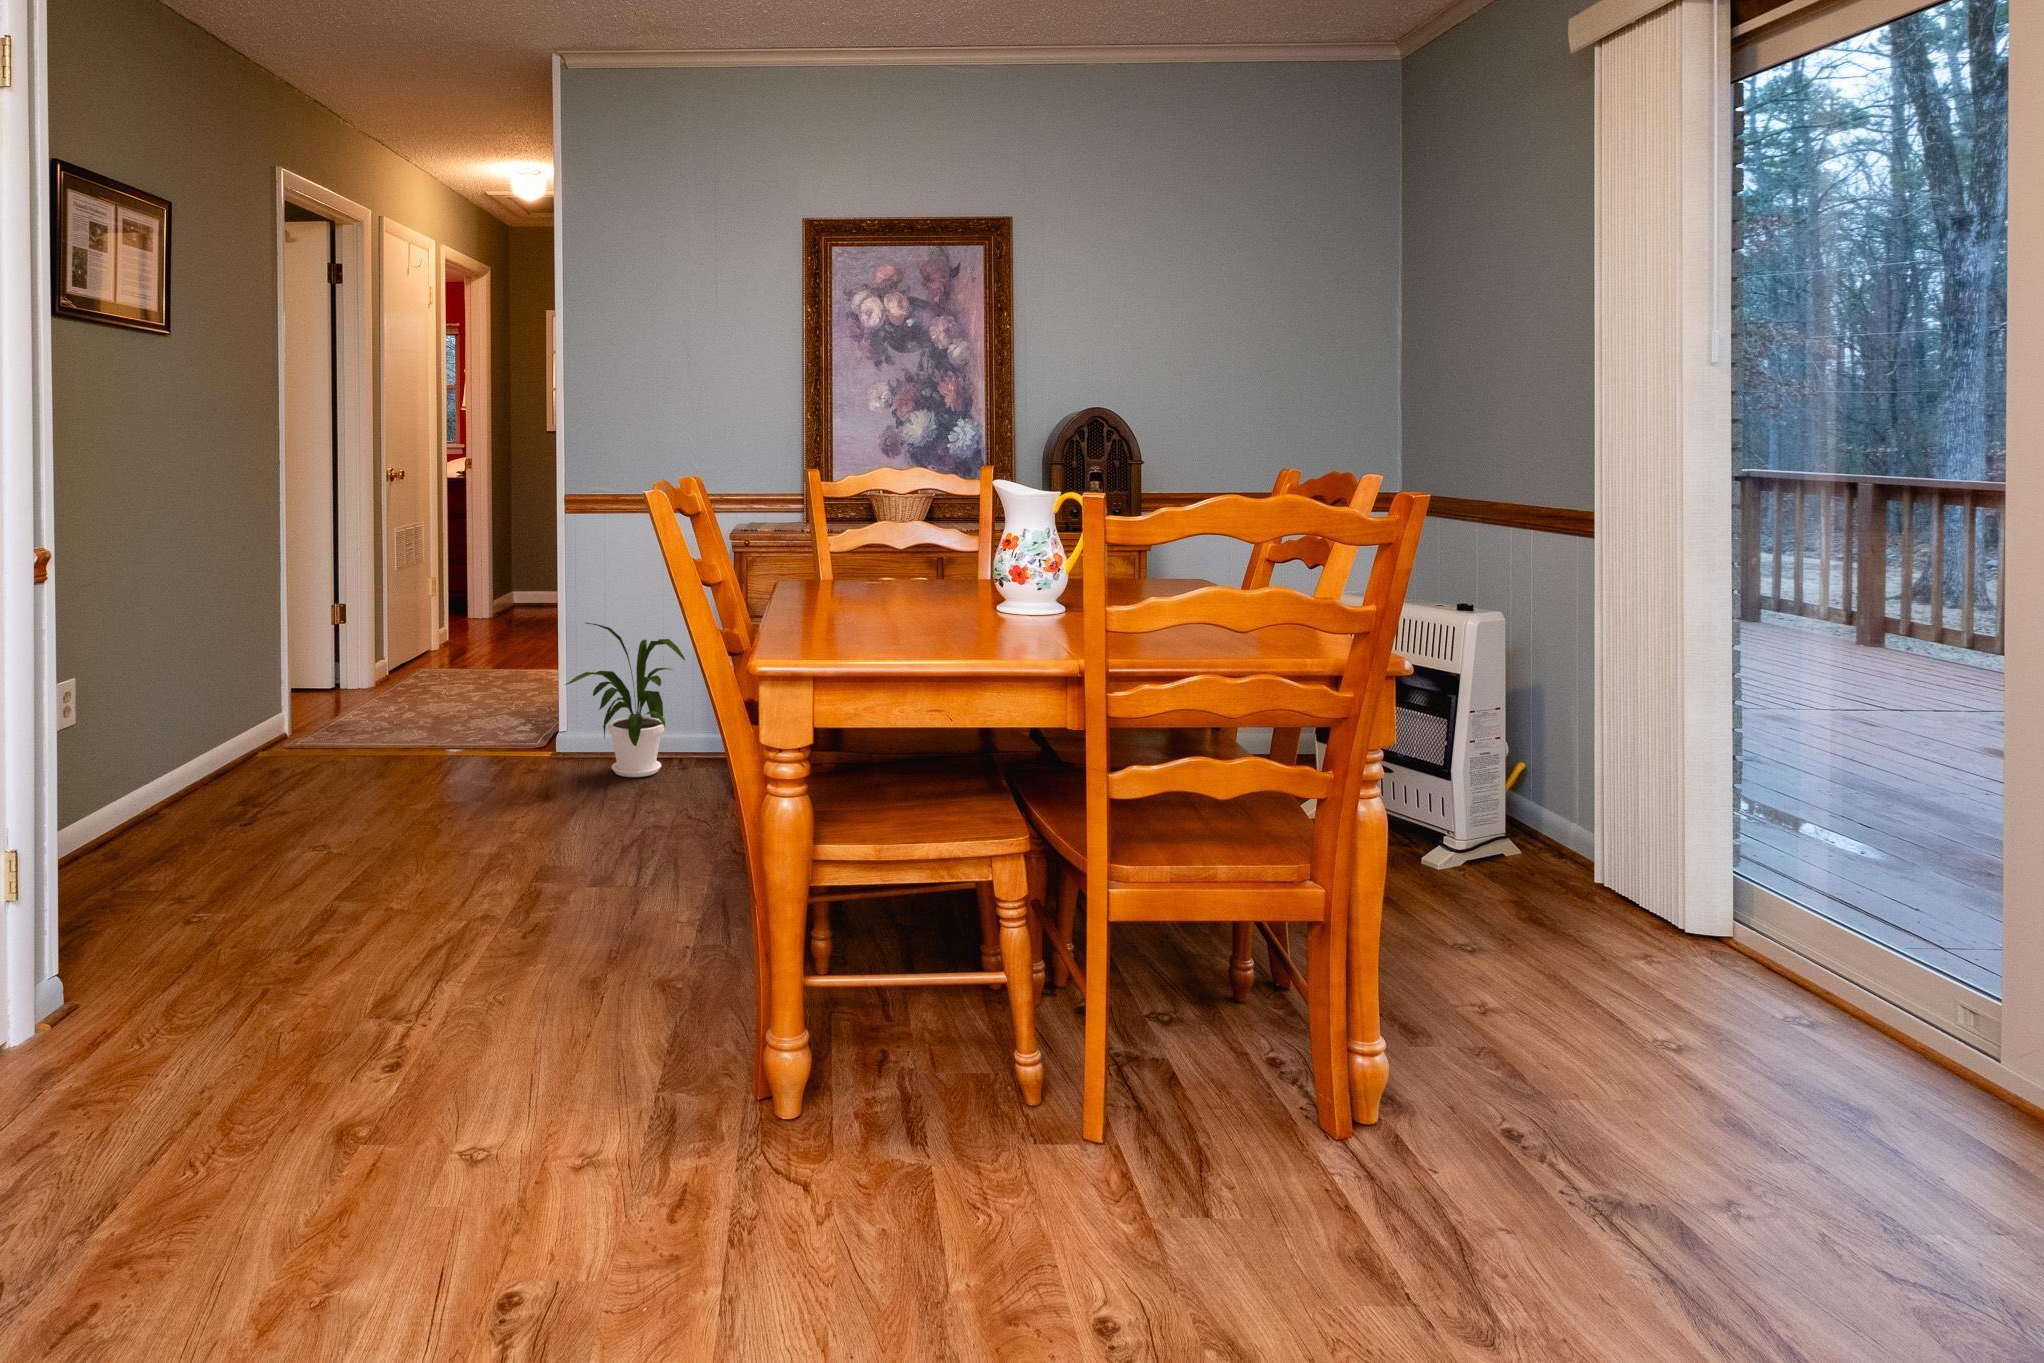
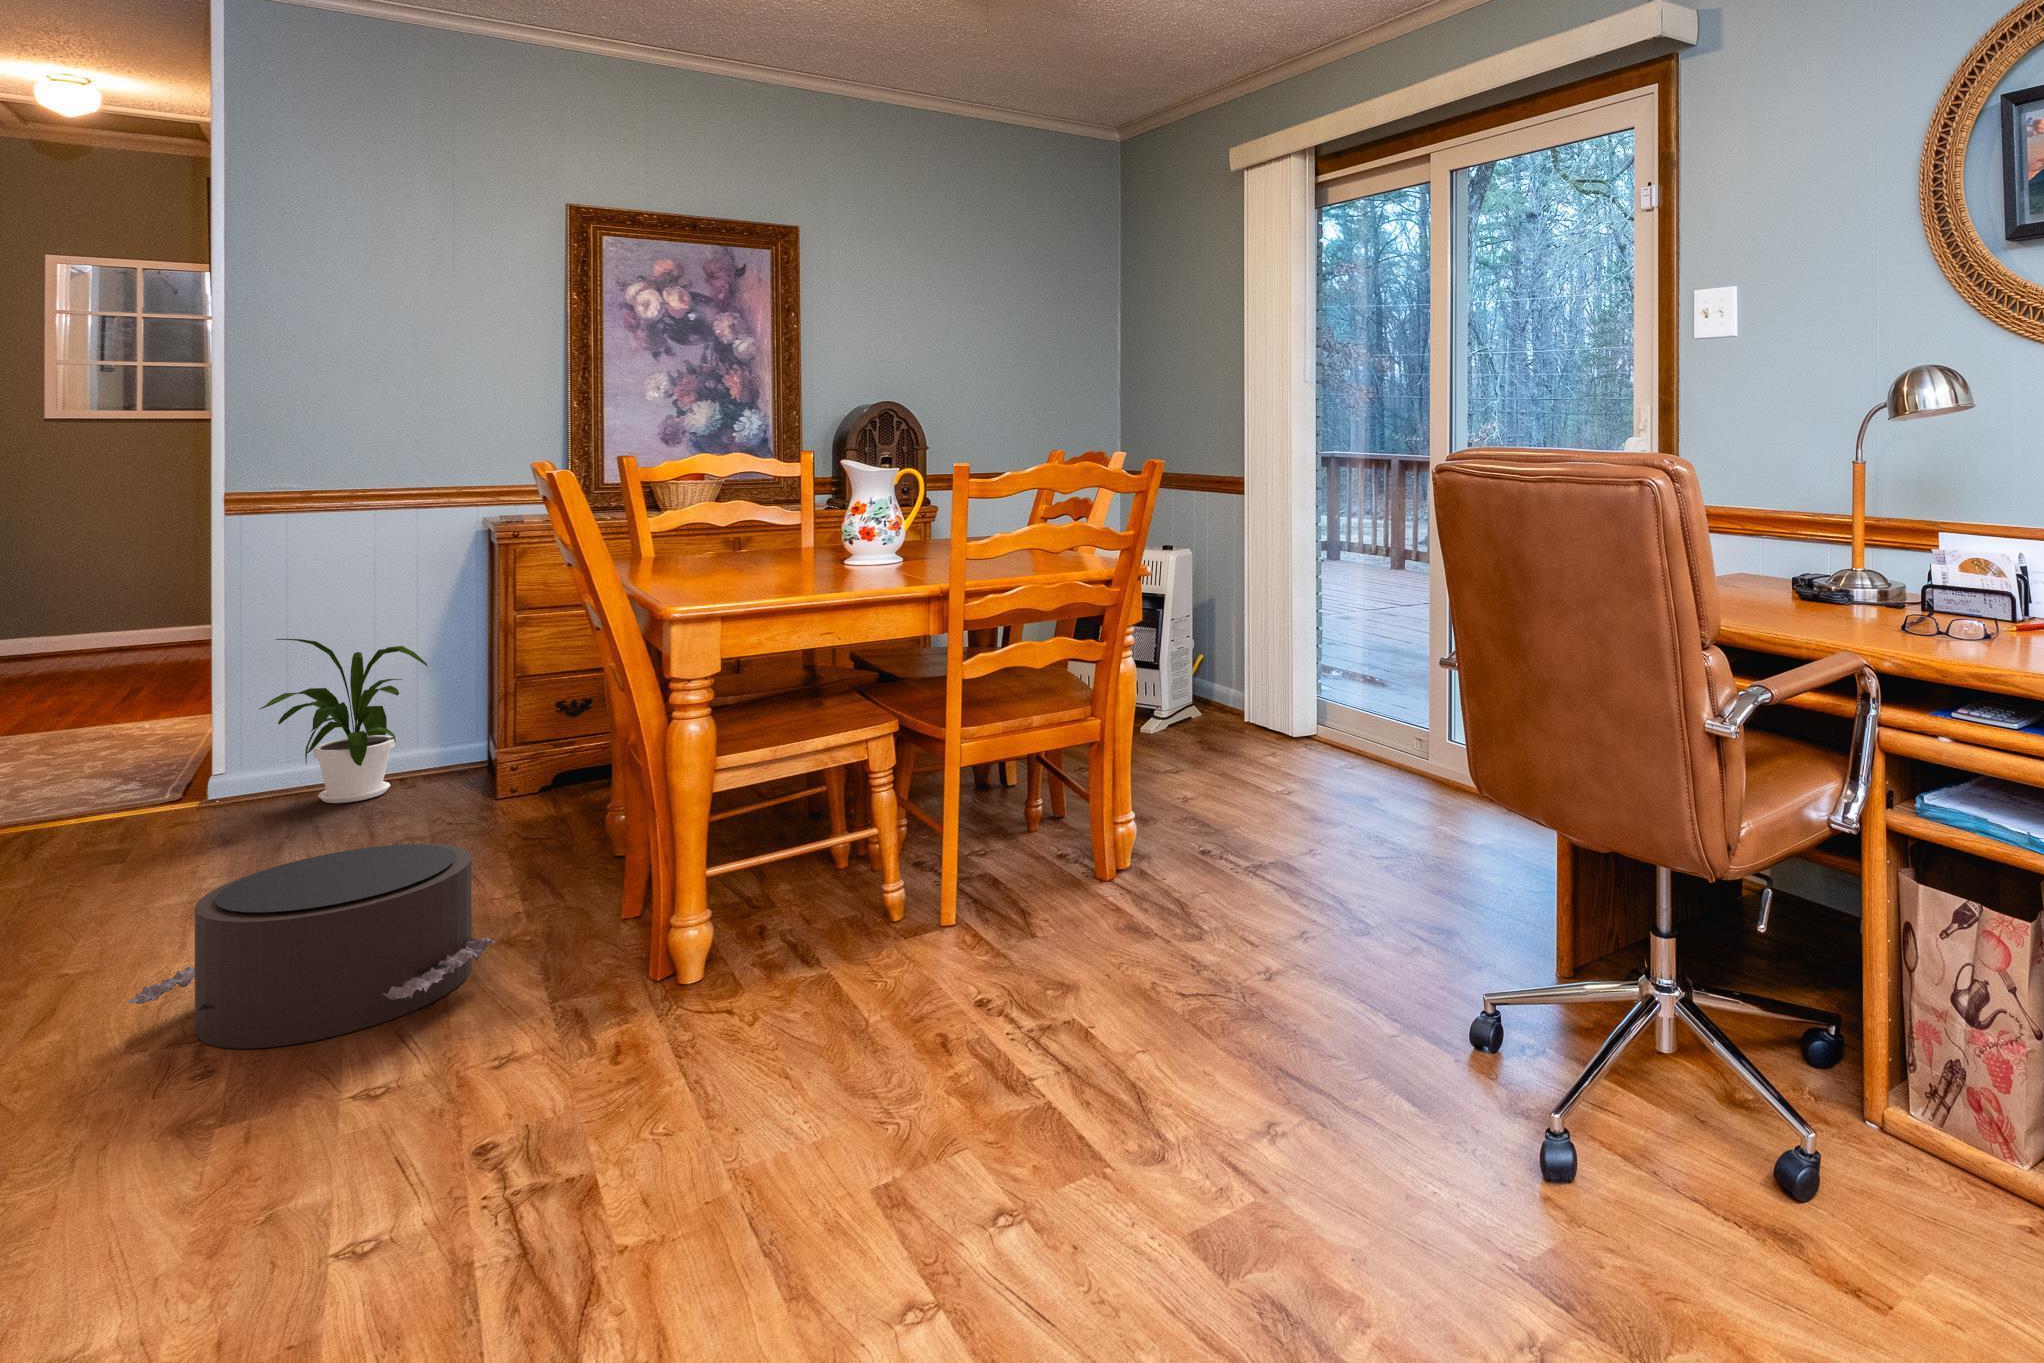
pouf: none [367,855,630,1060] -> present [127,843,497,1049]

